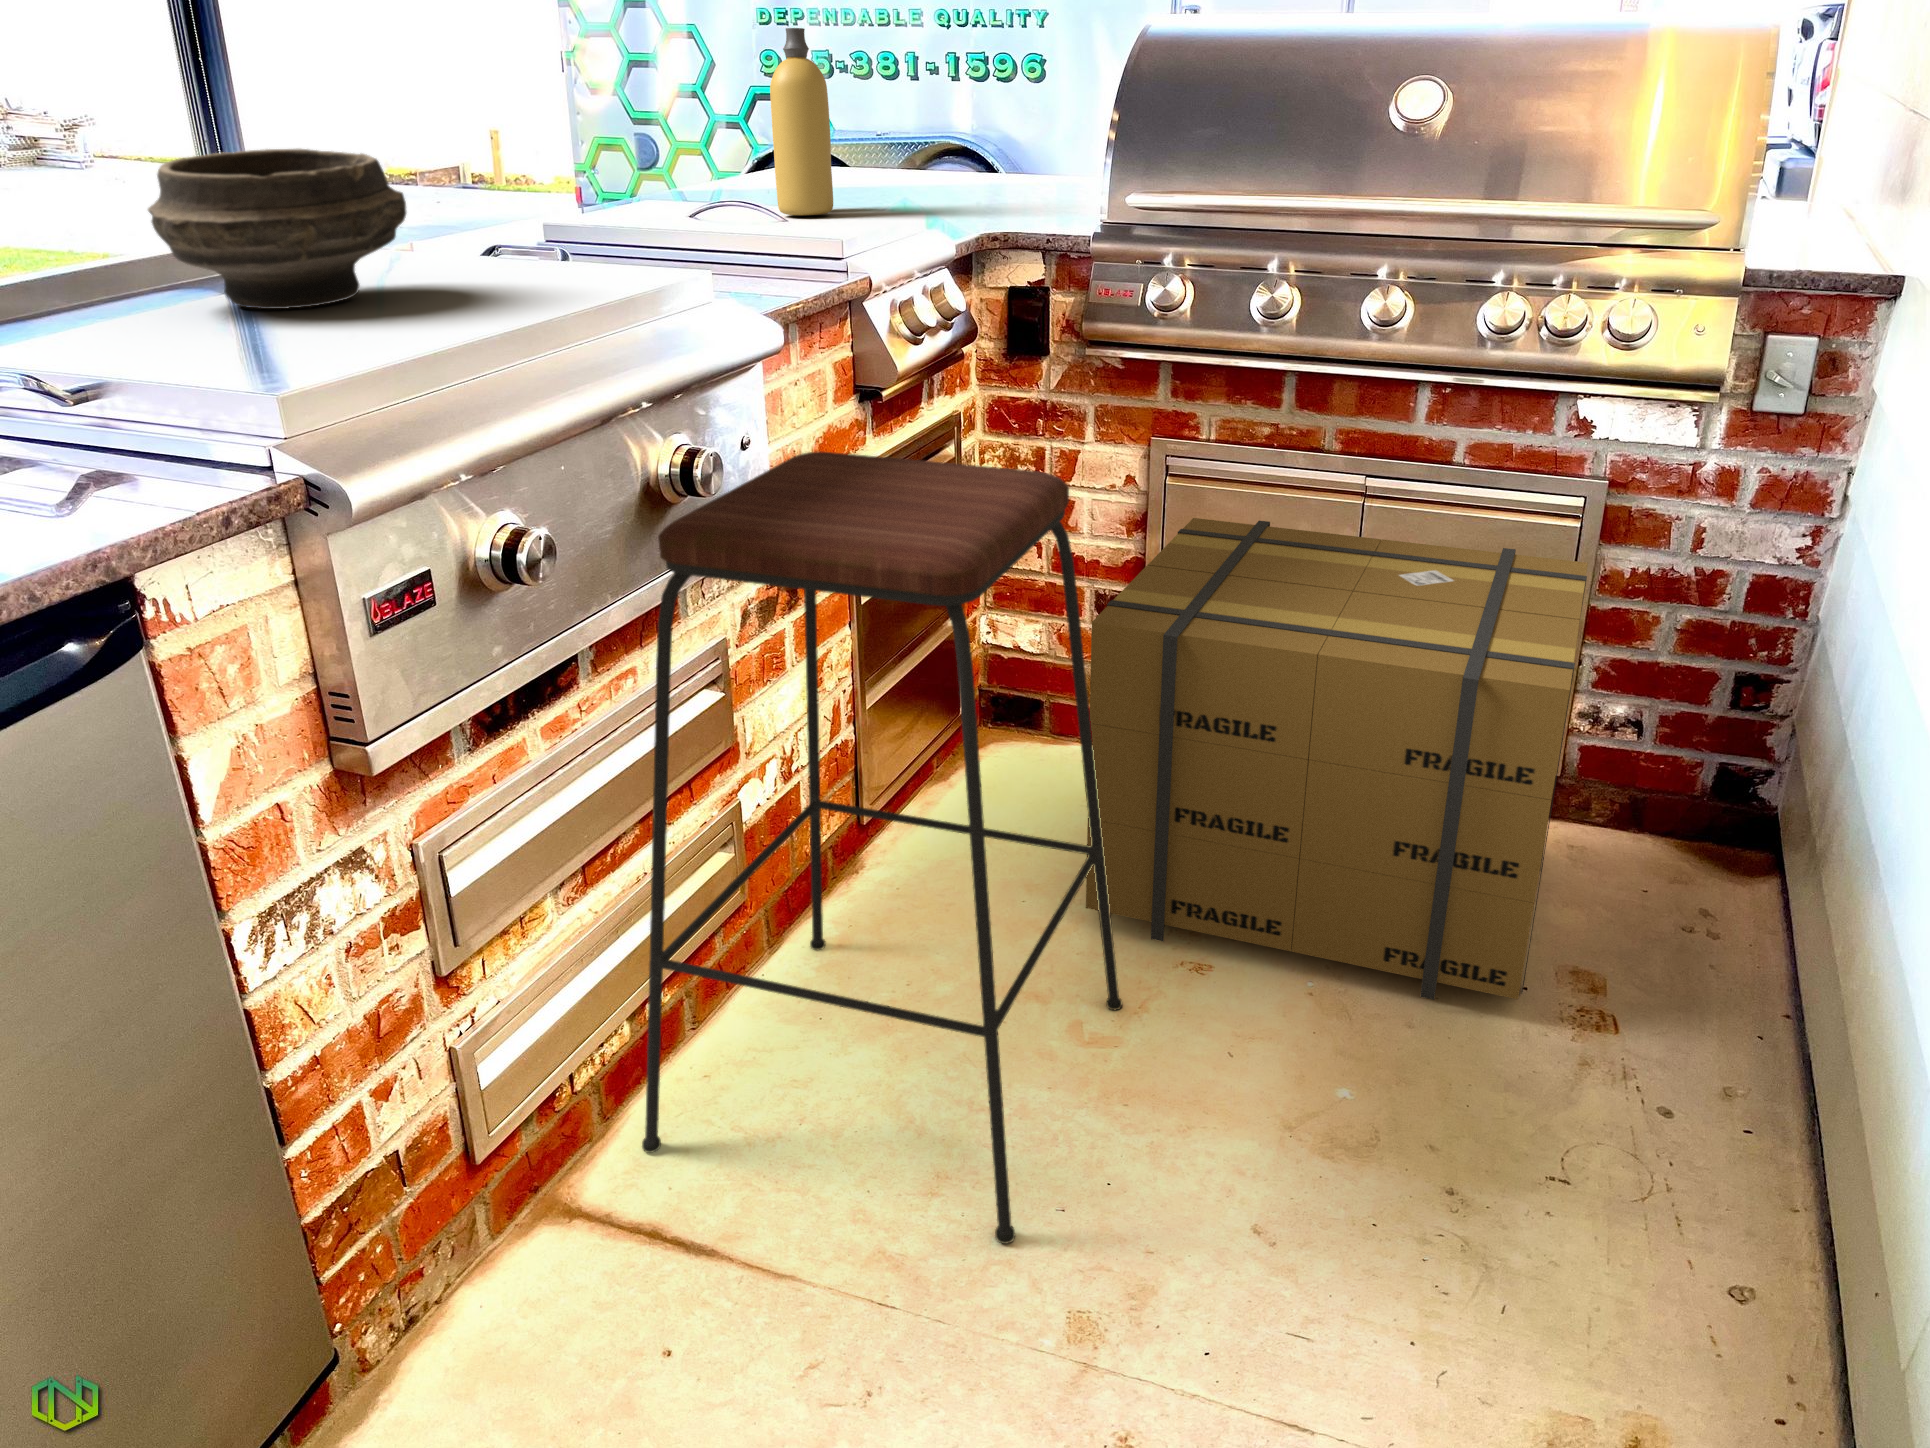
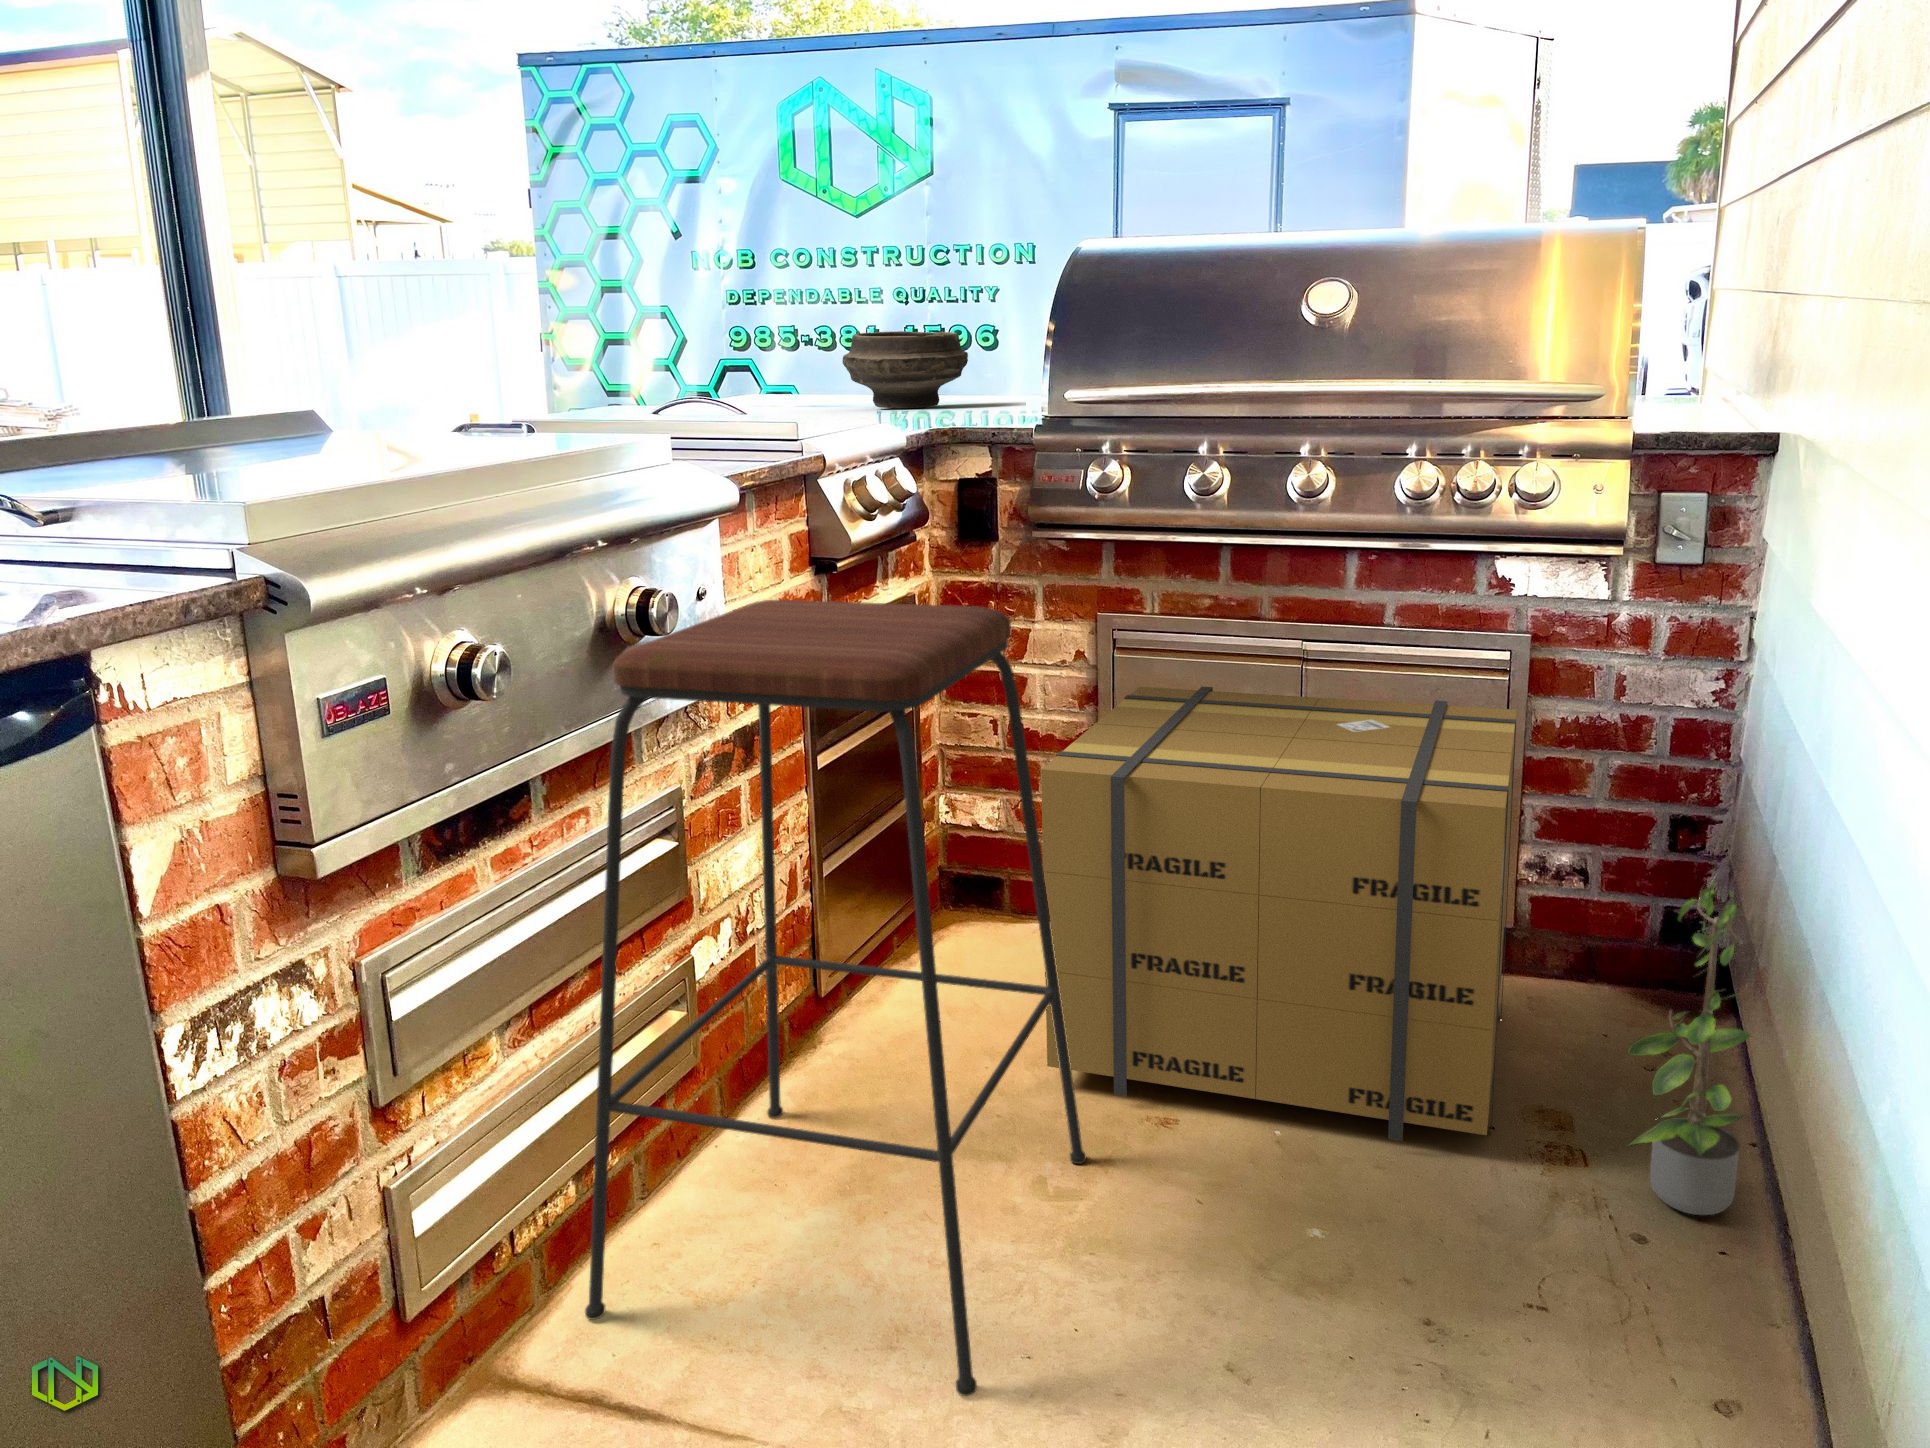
bottle: present [770,28,833,215] -> none [734,254,792,417]
bowl: present [148,149,406,309] -> present [843,331,968,408]
potted plant: none [1652,764,1798,1089] -> present [1628,879,1751,1215]

